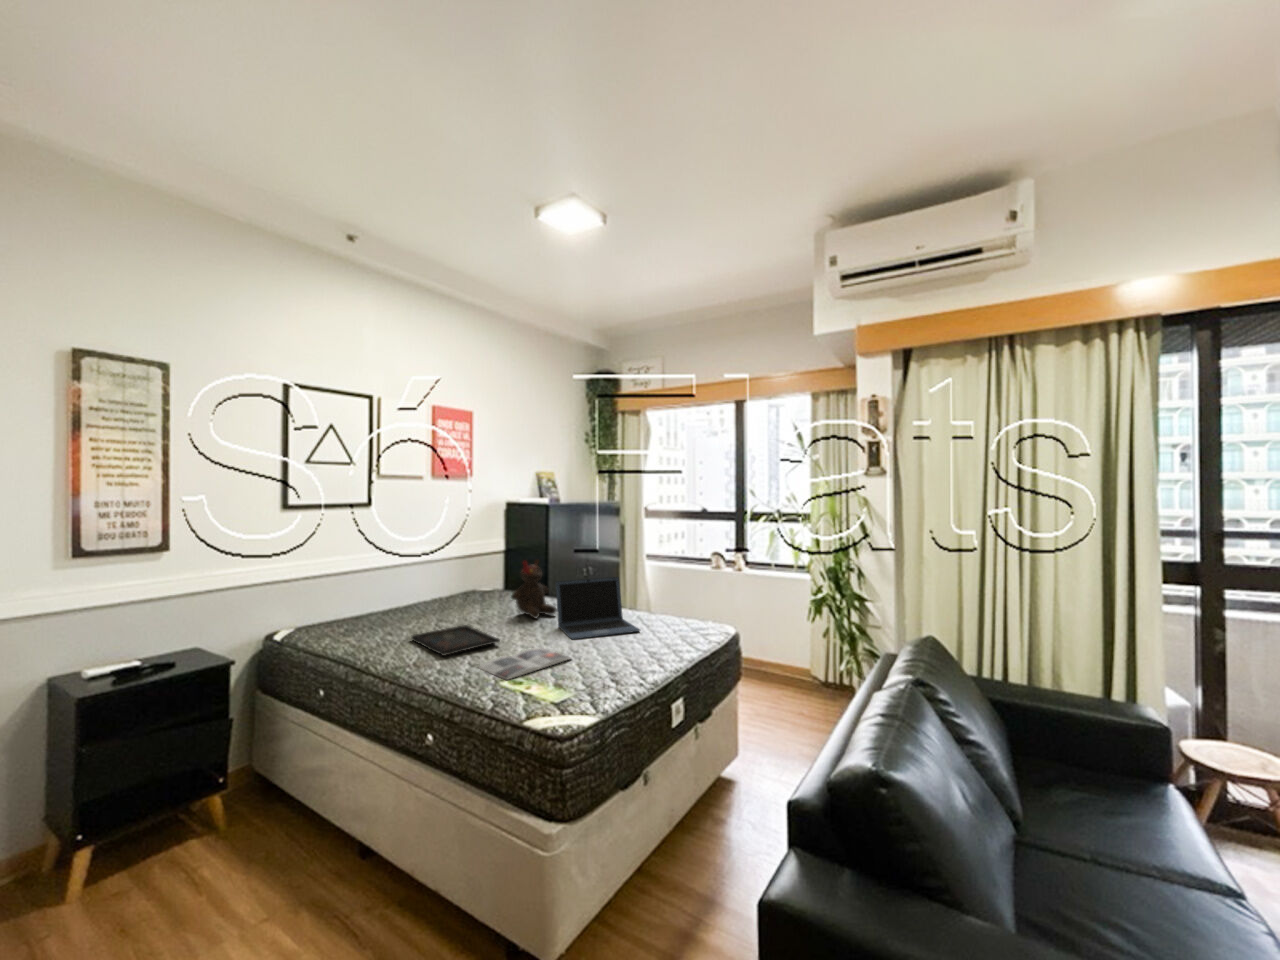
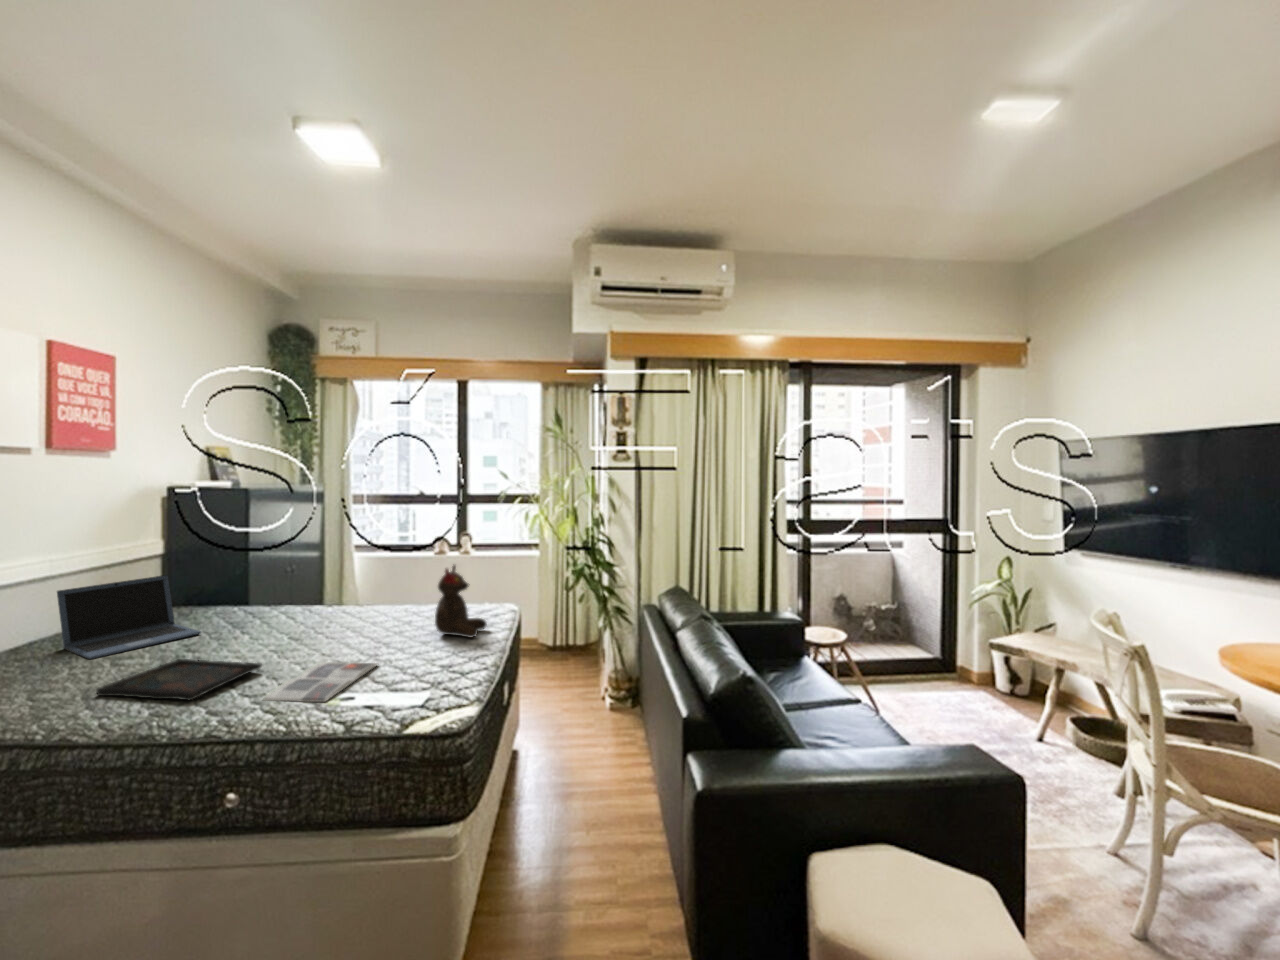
teddy bear: present [511,559,557,618] -> present [435,565,487,638]
laptop: present [556,577,640,640] -> present [57,575,201,659]

